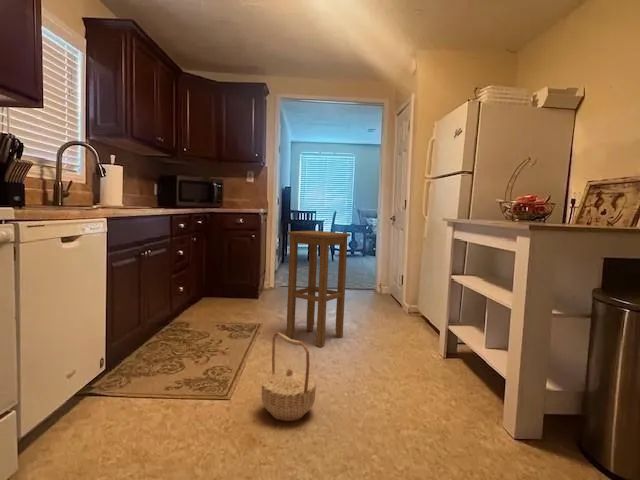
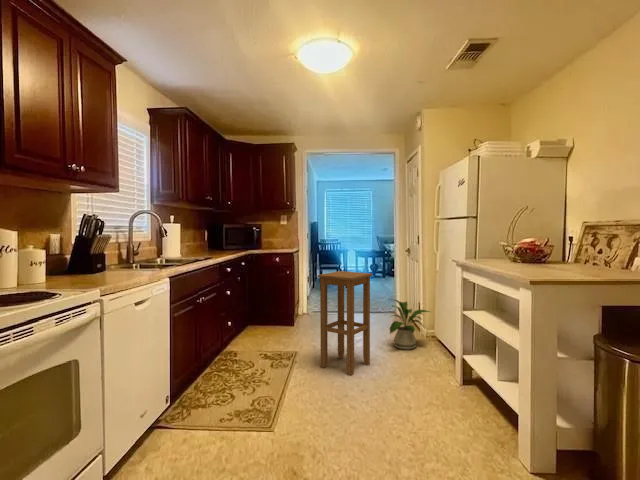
house plant: none [365,267,415,324] -> present [390,300,429,350]
basket: present [262,333,316,421] -> none [301,373,348,453]

